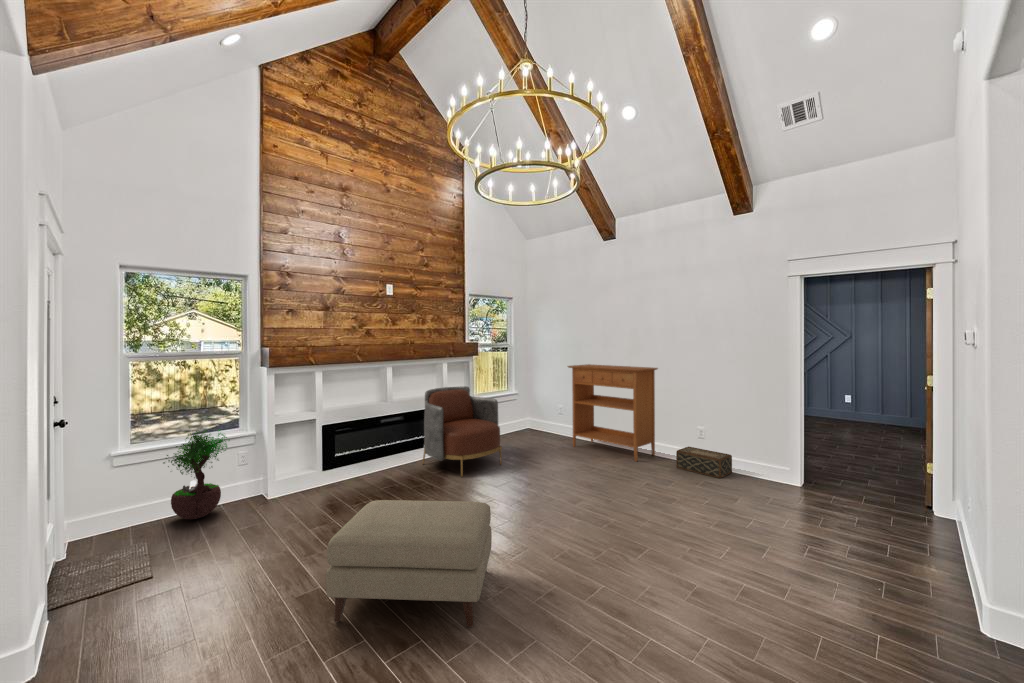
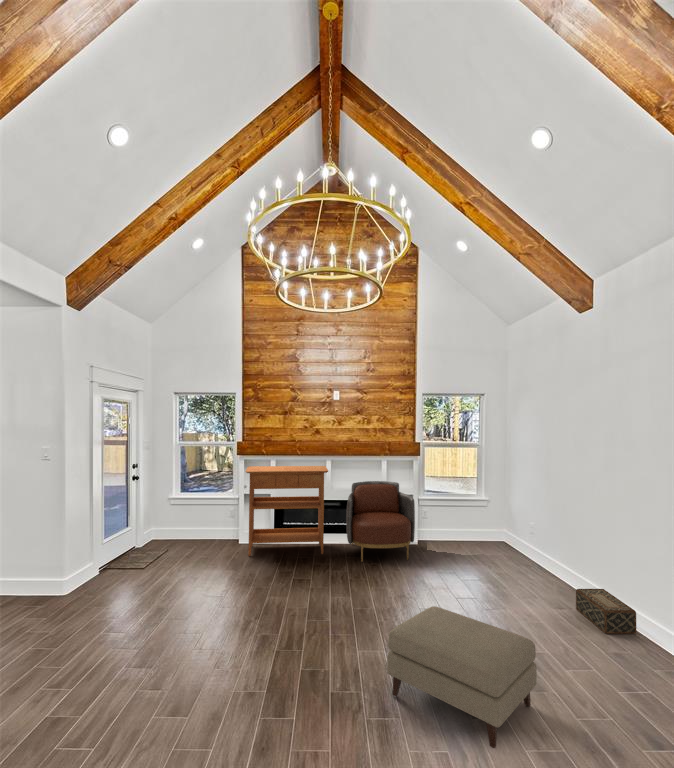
console table: present [568,364,658,462] -> present [245,466,328,556]
potted tree: present [163,430,230,519] -> none [175,490,211,548]
ottoman: present [326,500,492,627] -> present [387,607,537,748]

